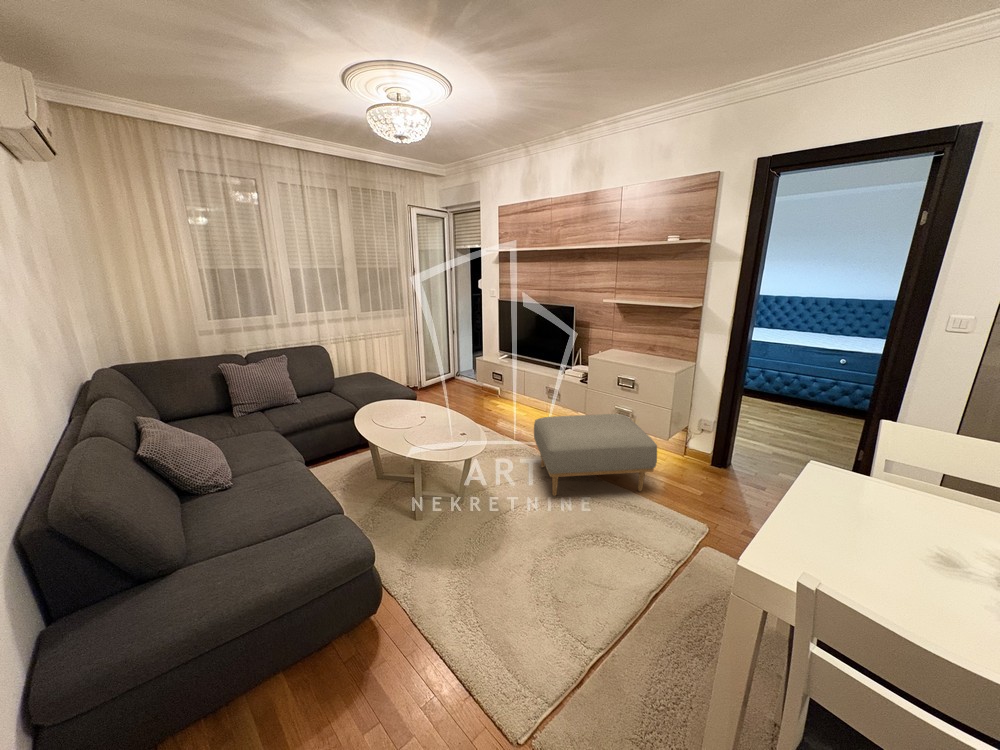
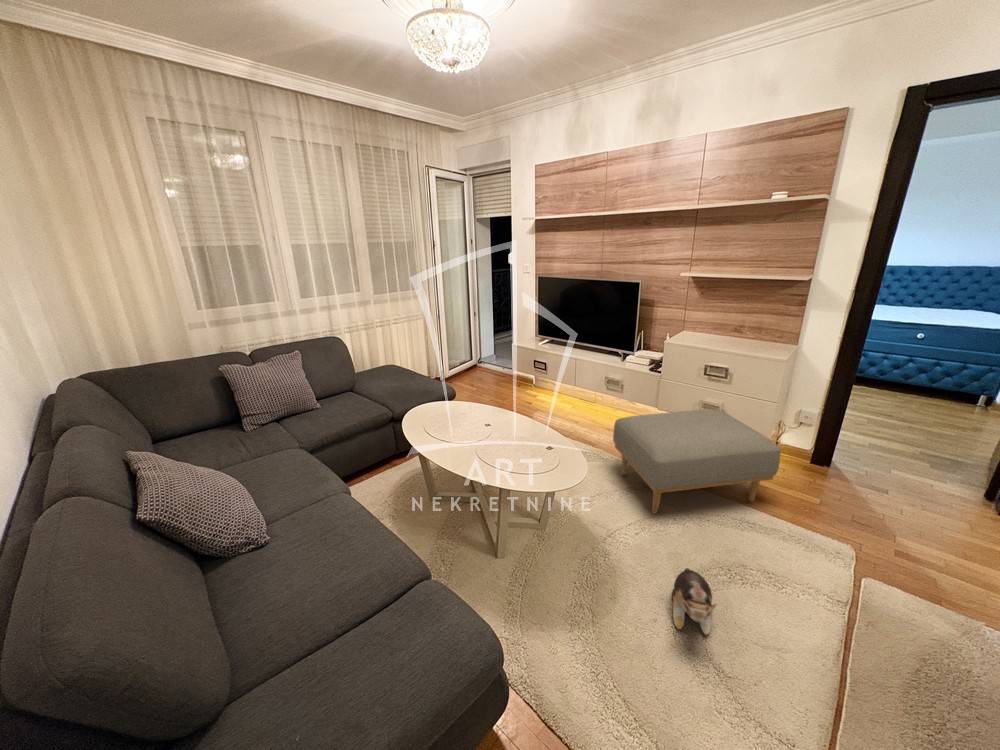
plush toy: none [524,530,564,576] -> present [672,568,716,635]

